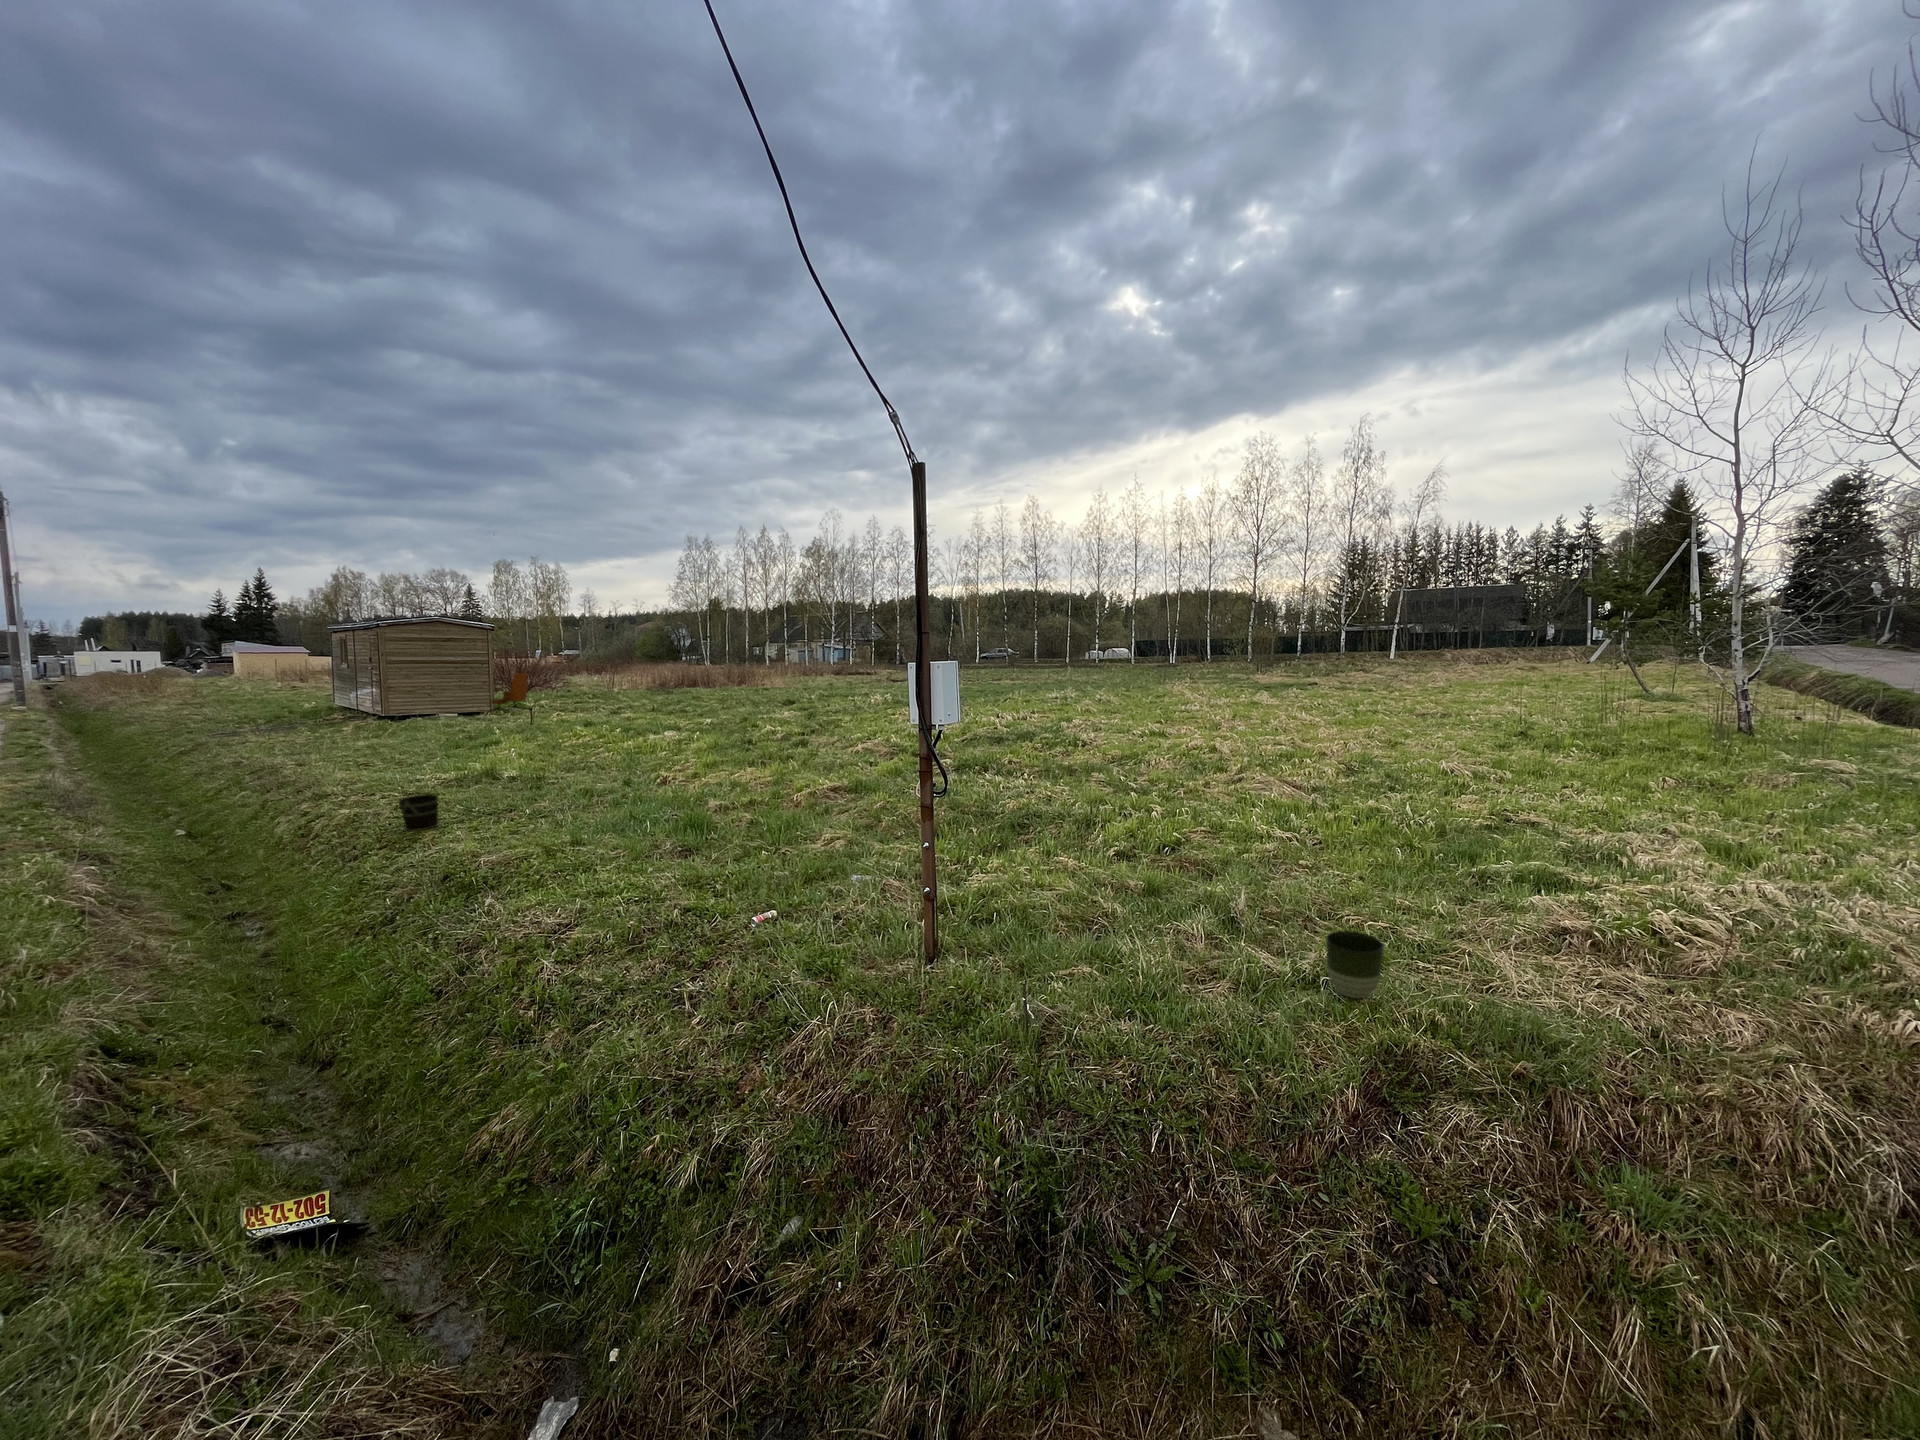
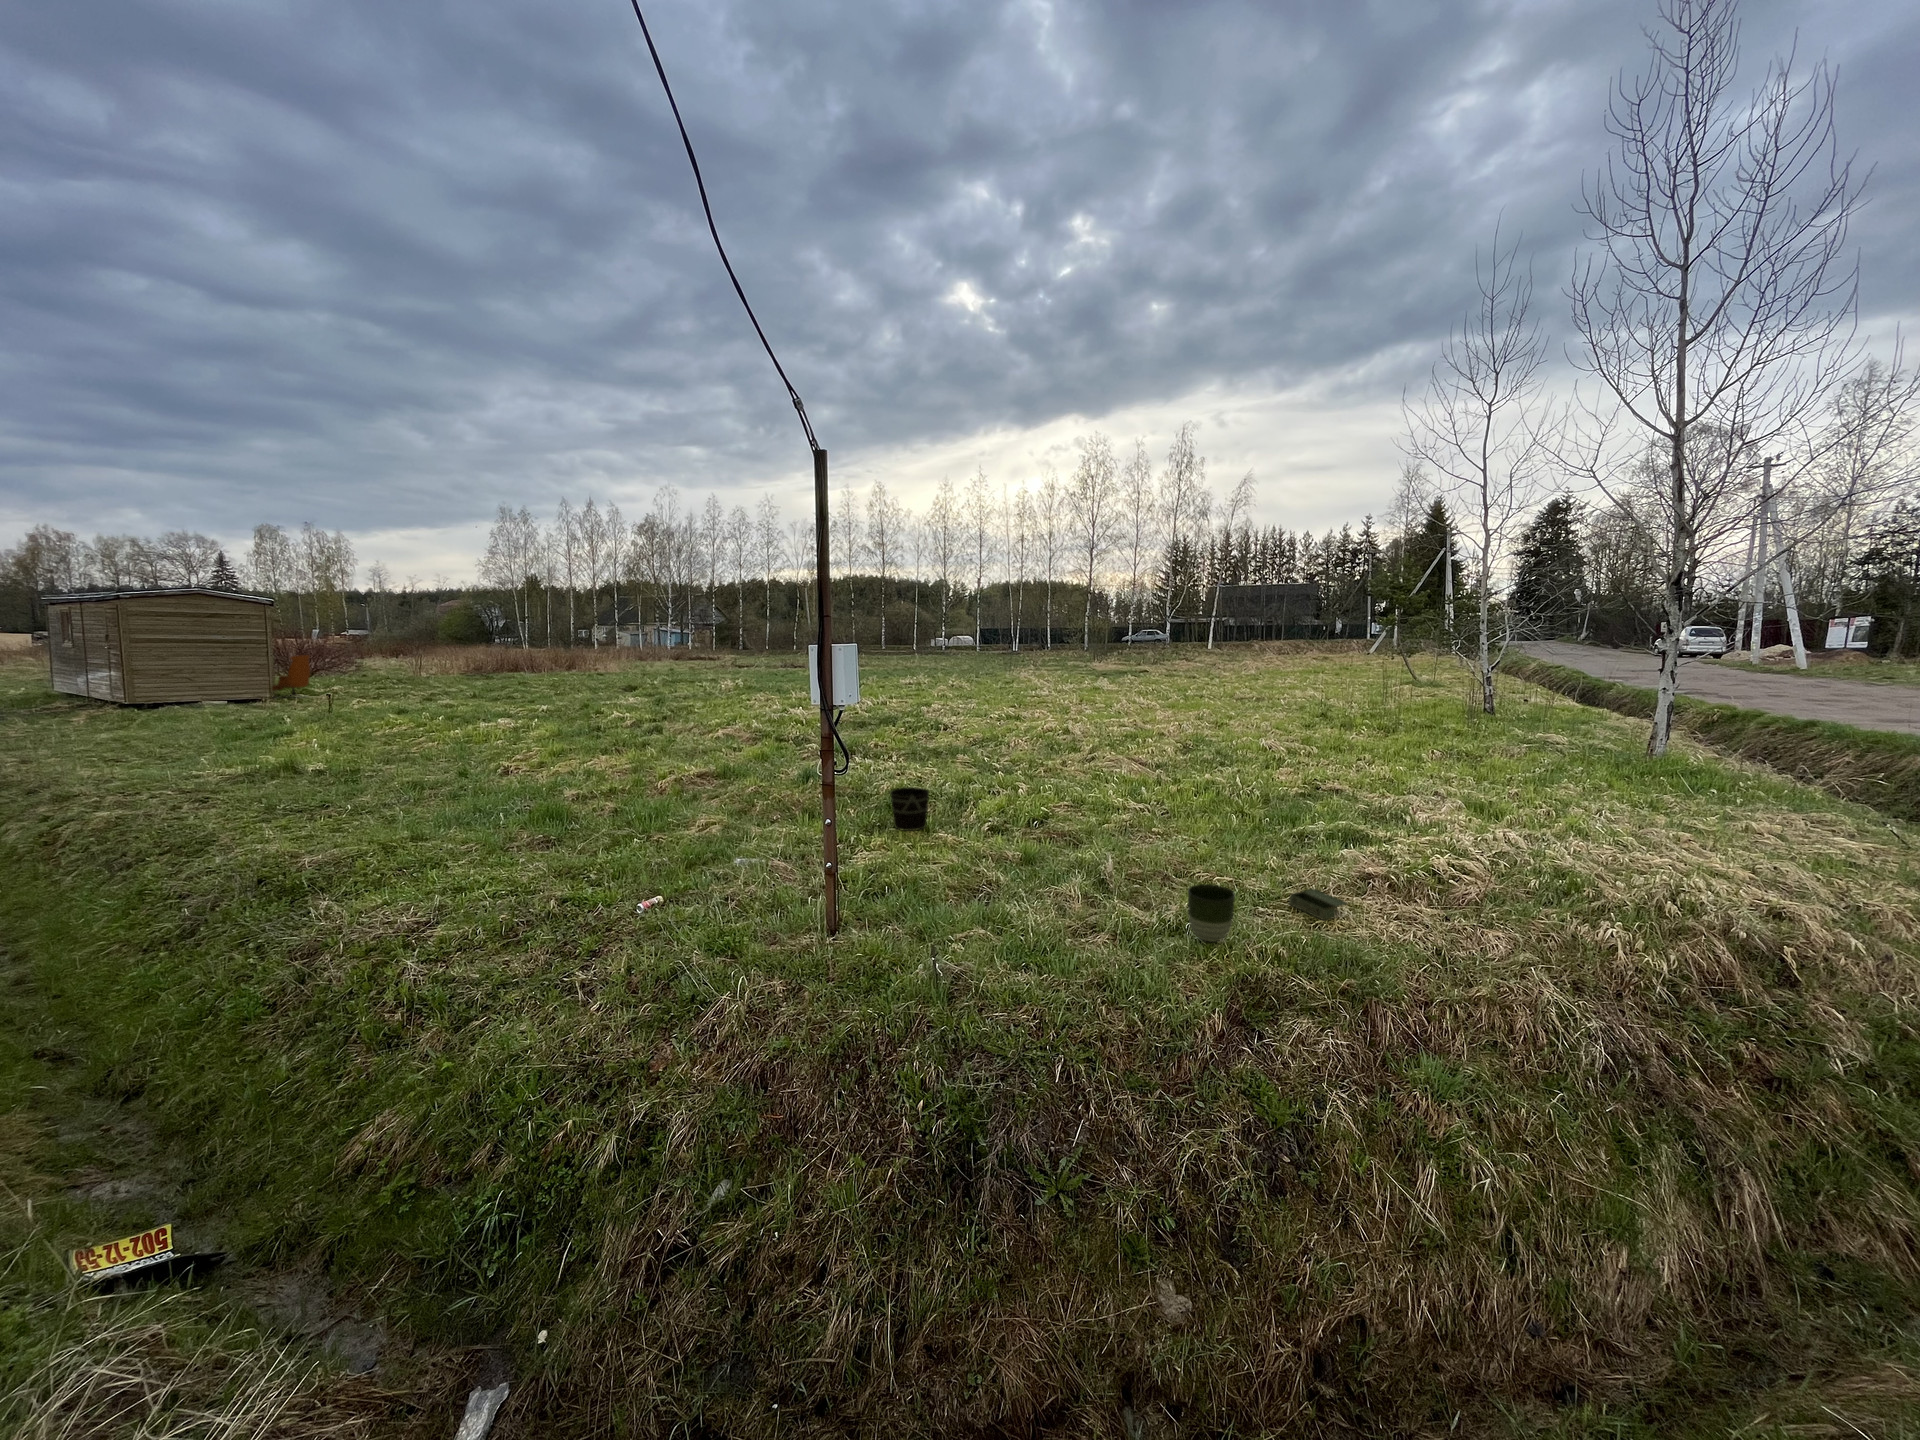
bucket: present [399,794,438,831] -> present [890,787,929,831]
toolbox: none [1457,941,1533,982] -> present [1289,889,1347,920]

